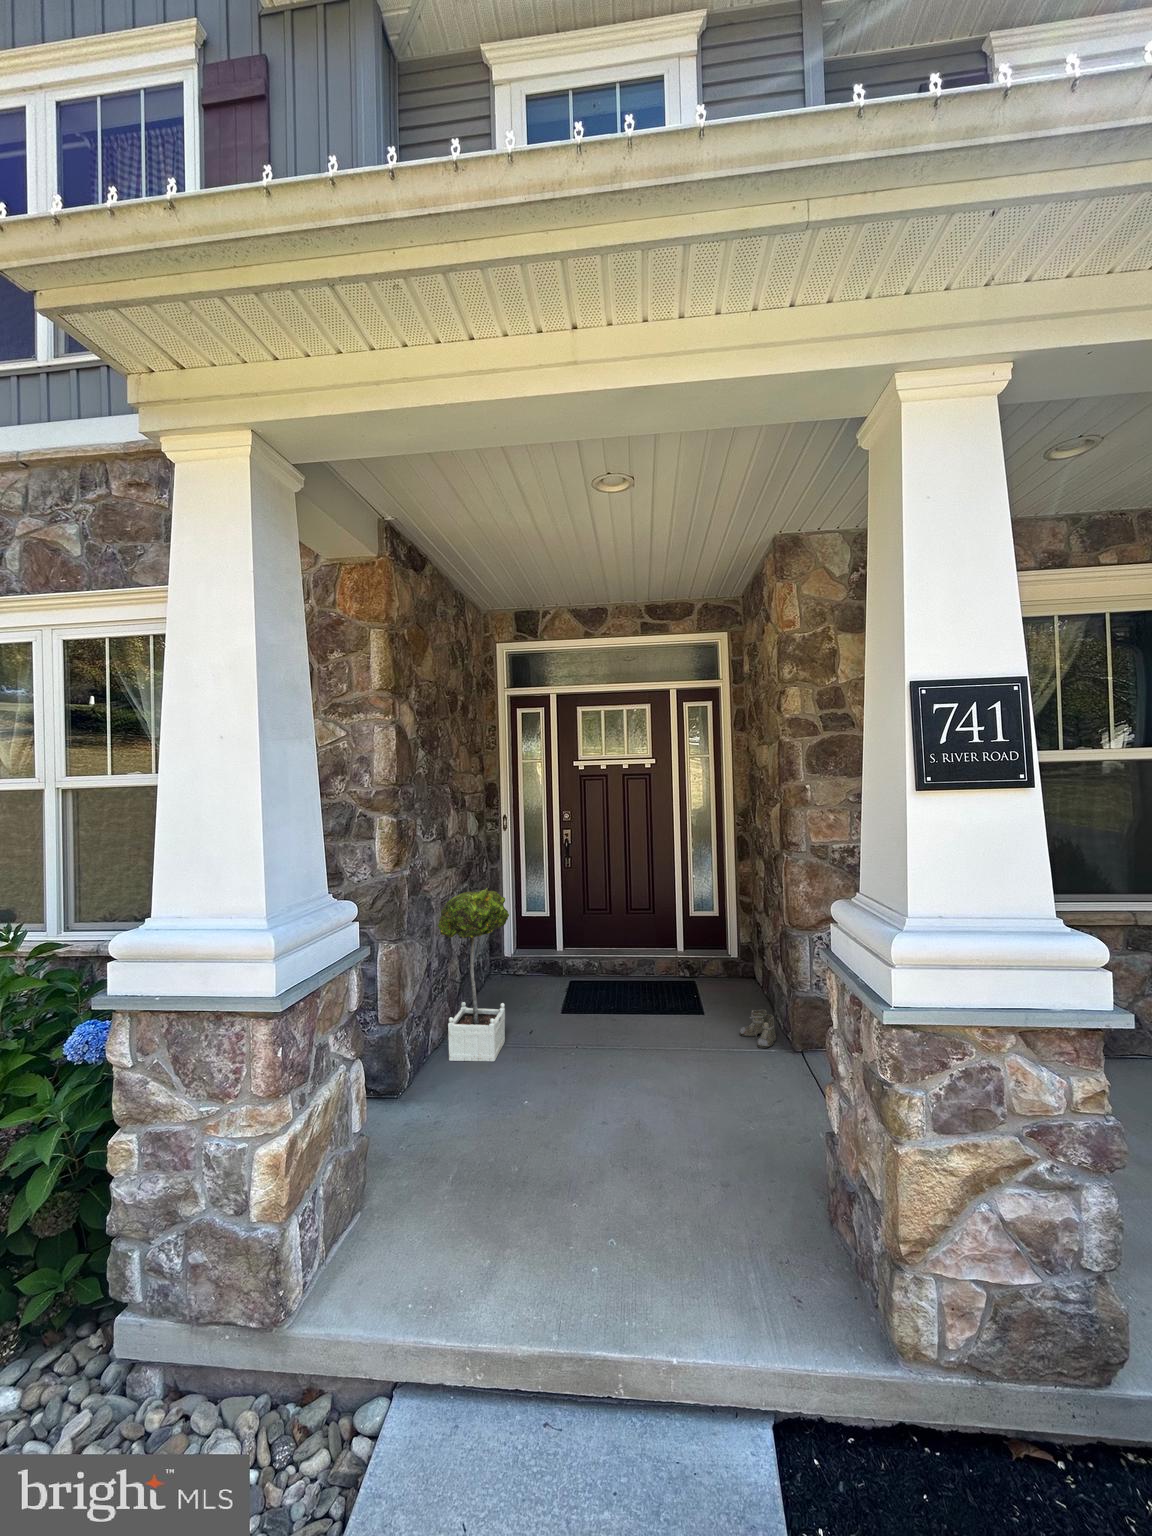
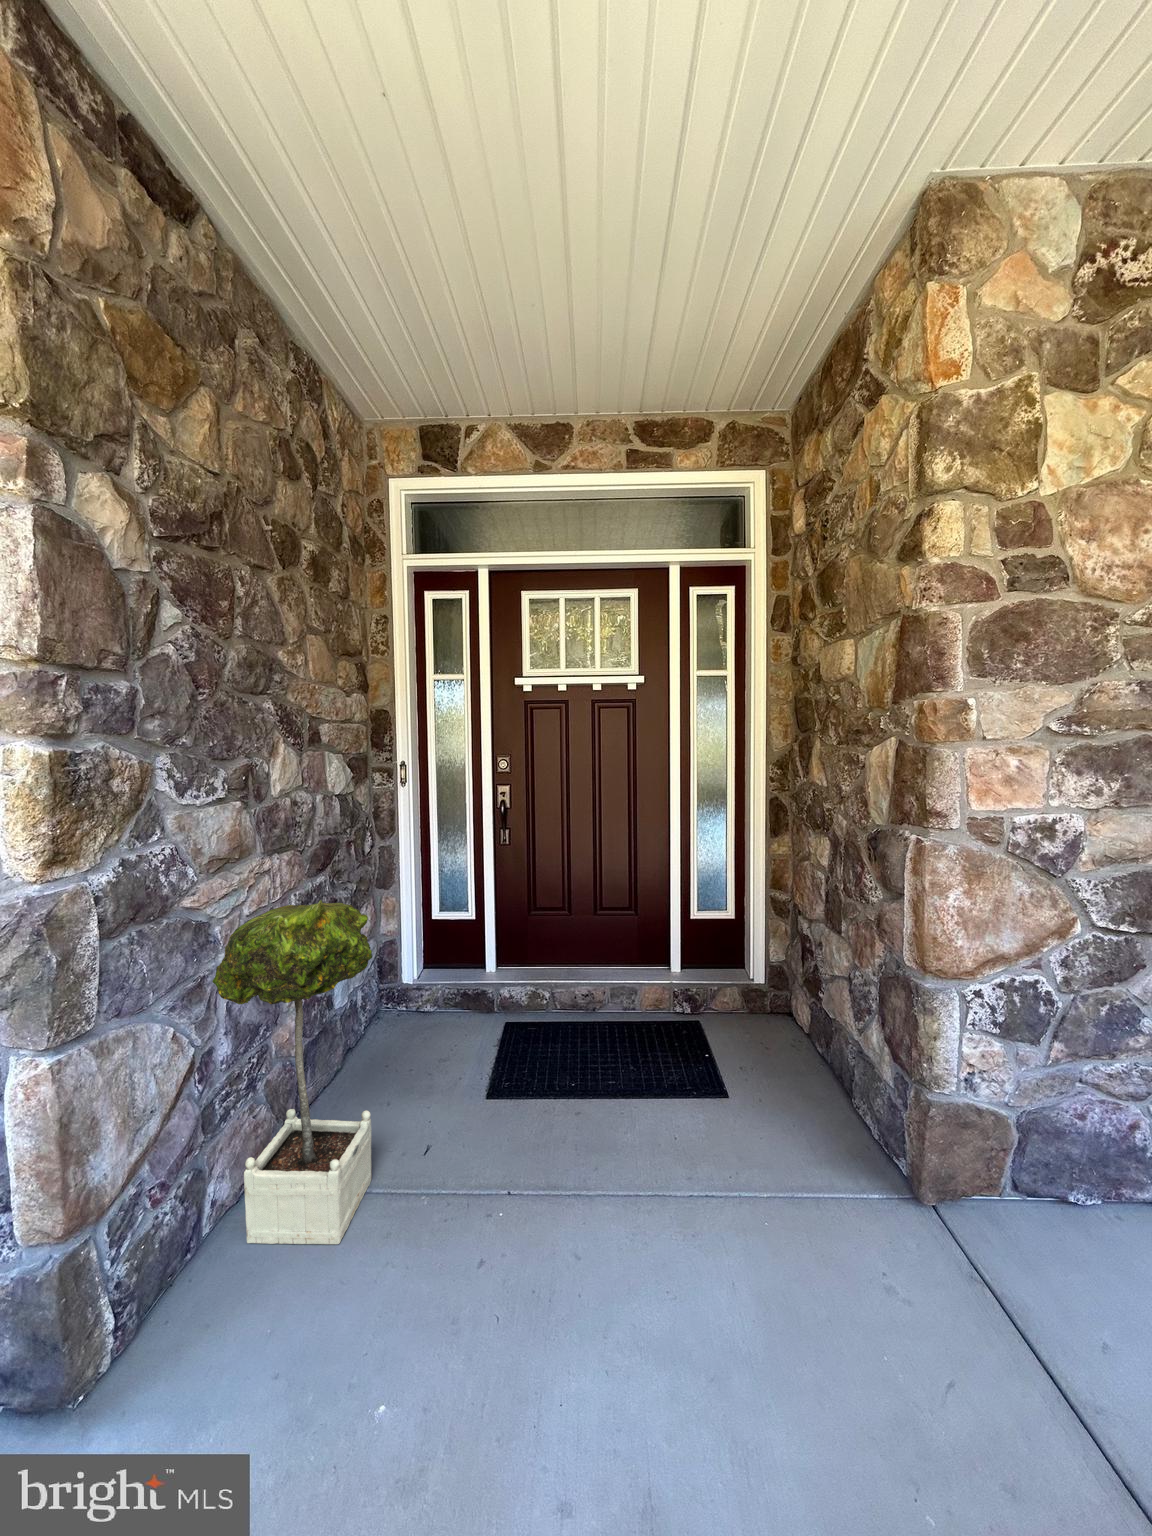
boots: present [739,1009,776,1048] -> none [803,1108,889,1193]

